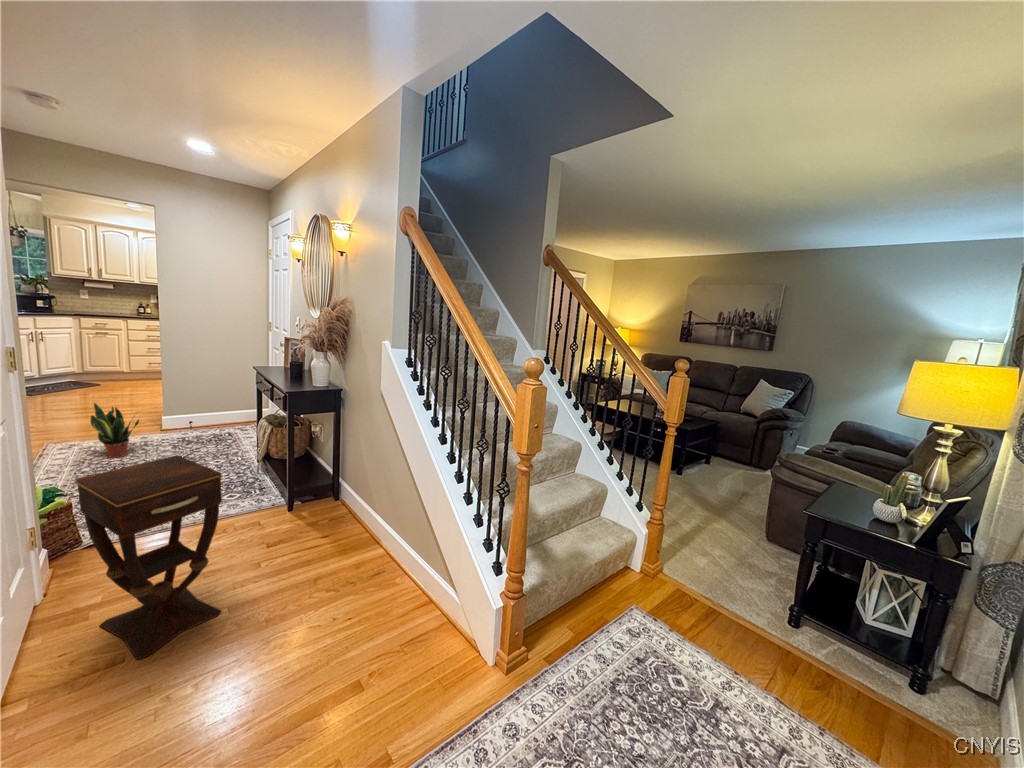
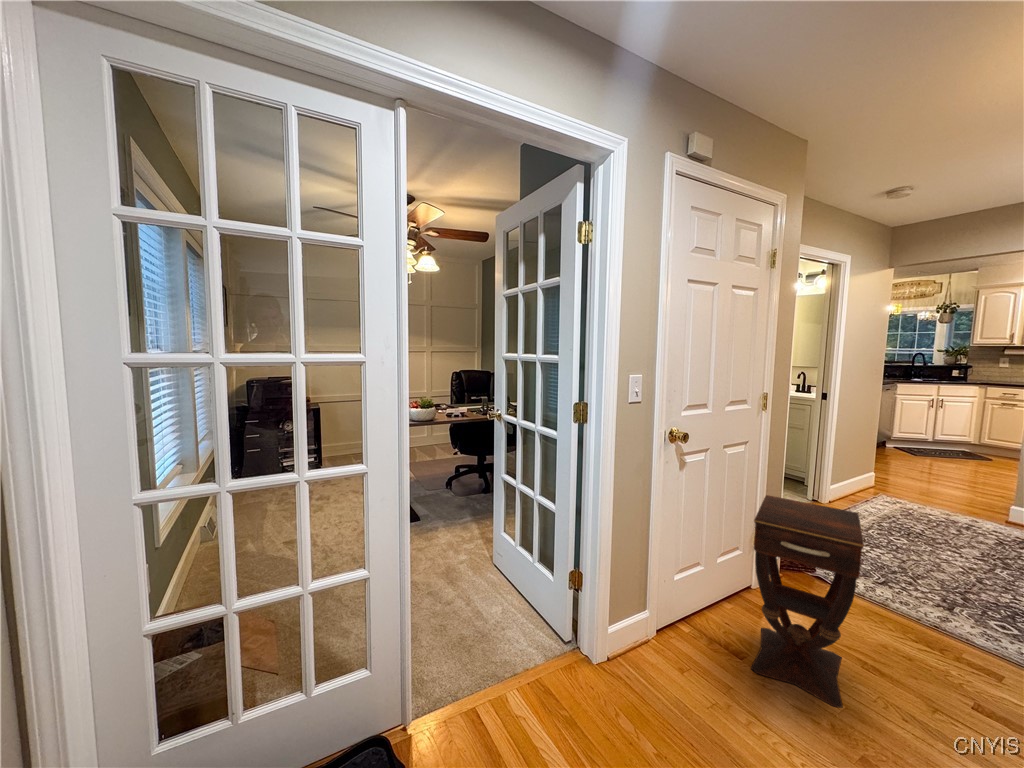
potted plant: present [90,403,139,458] -> none [903,464,961,529]

